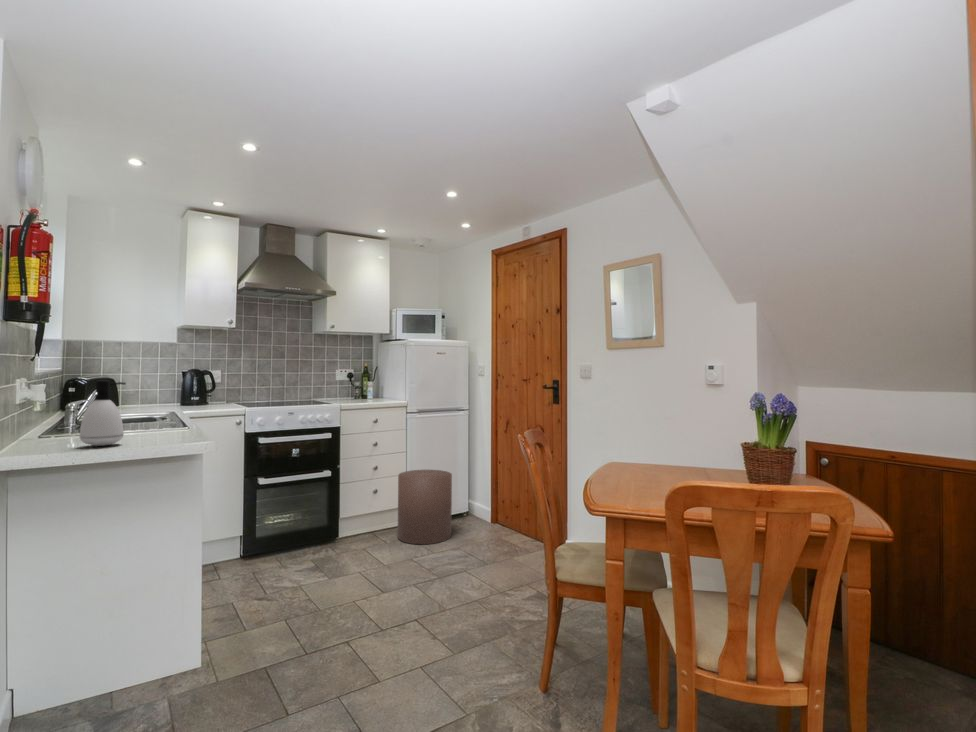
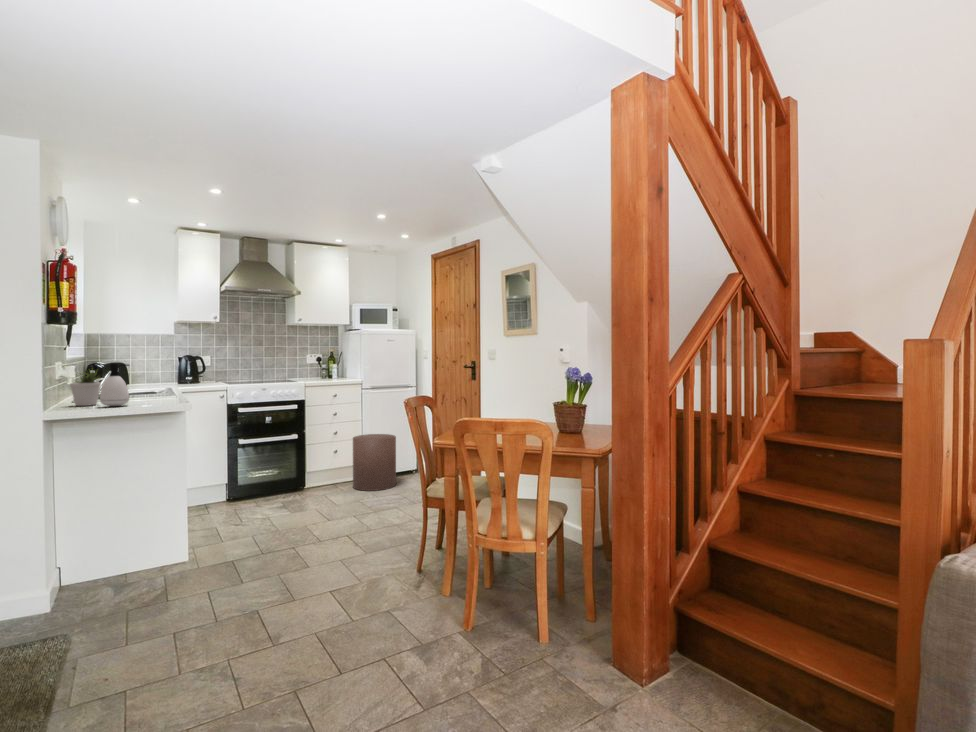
potted plant: none [35,385,82,444] -> present [70,371,101,406]

